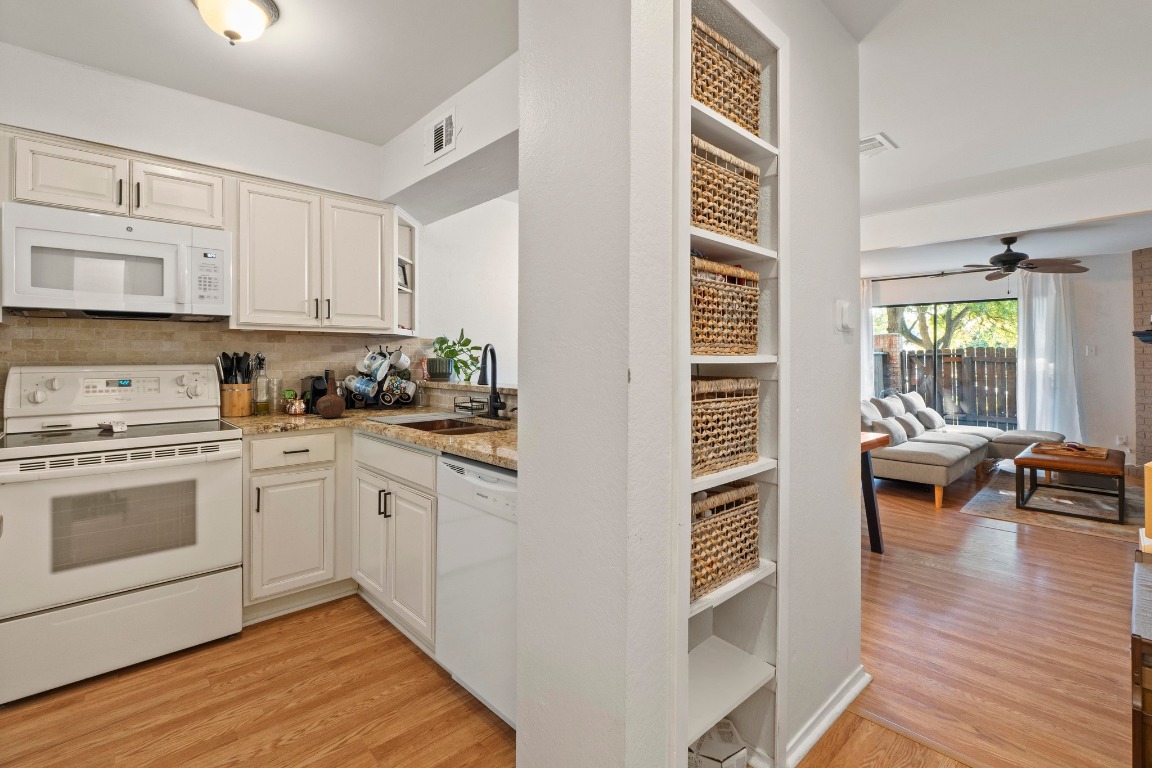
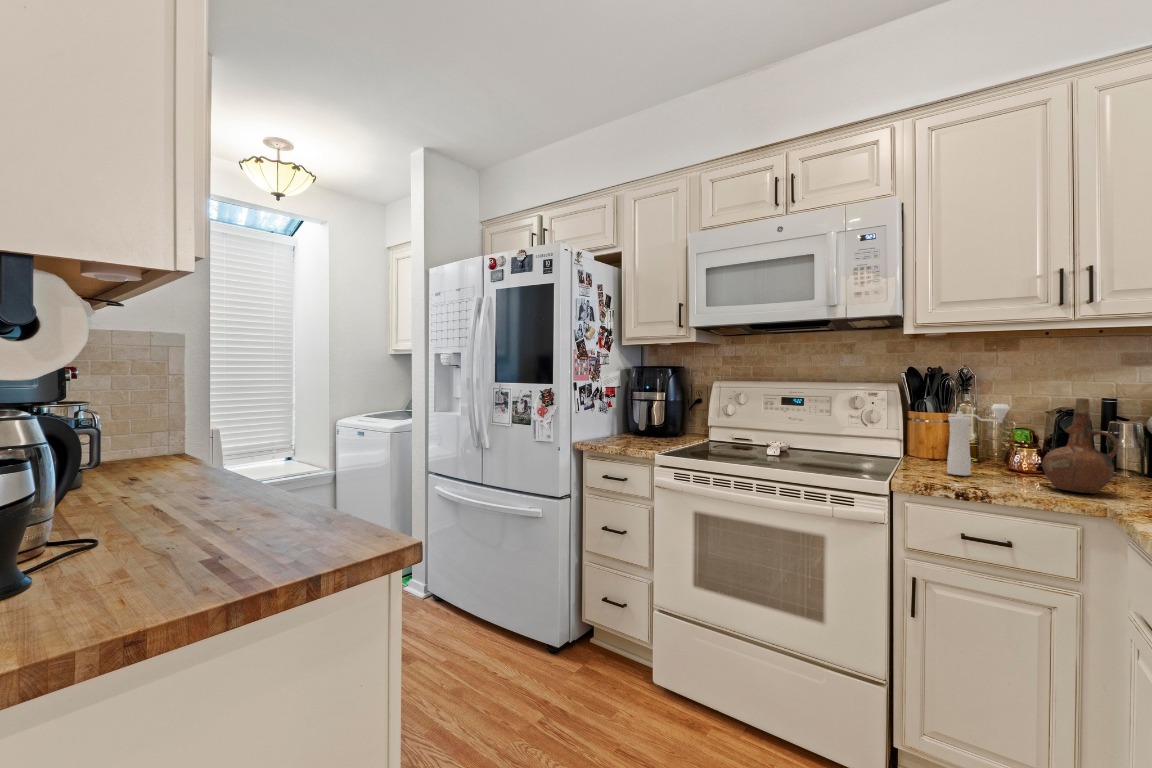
pepper mill: none [264,376,295,420] -> present [947,404,1010,476]

